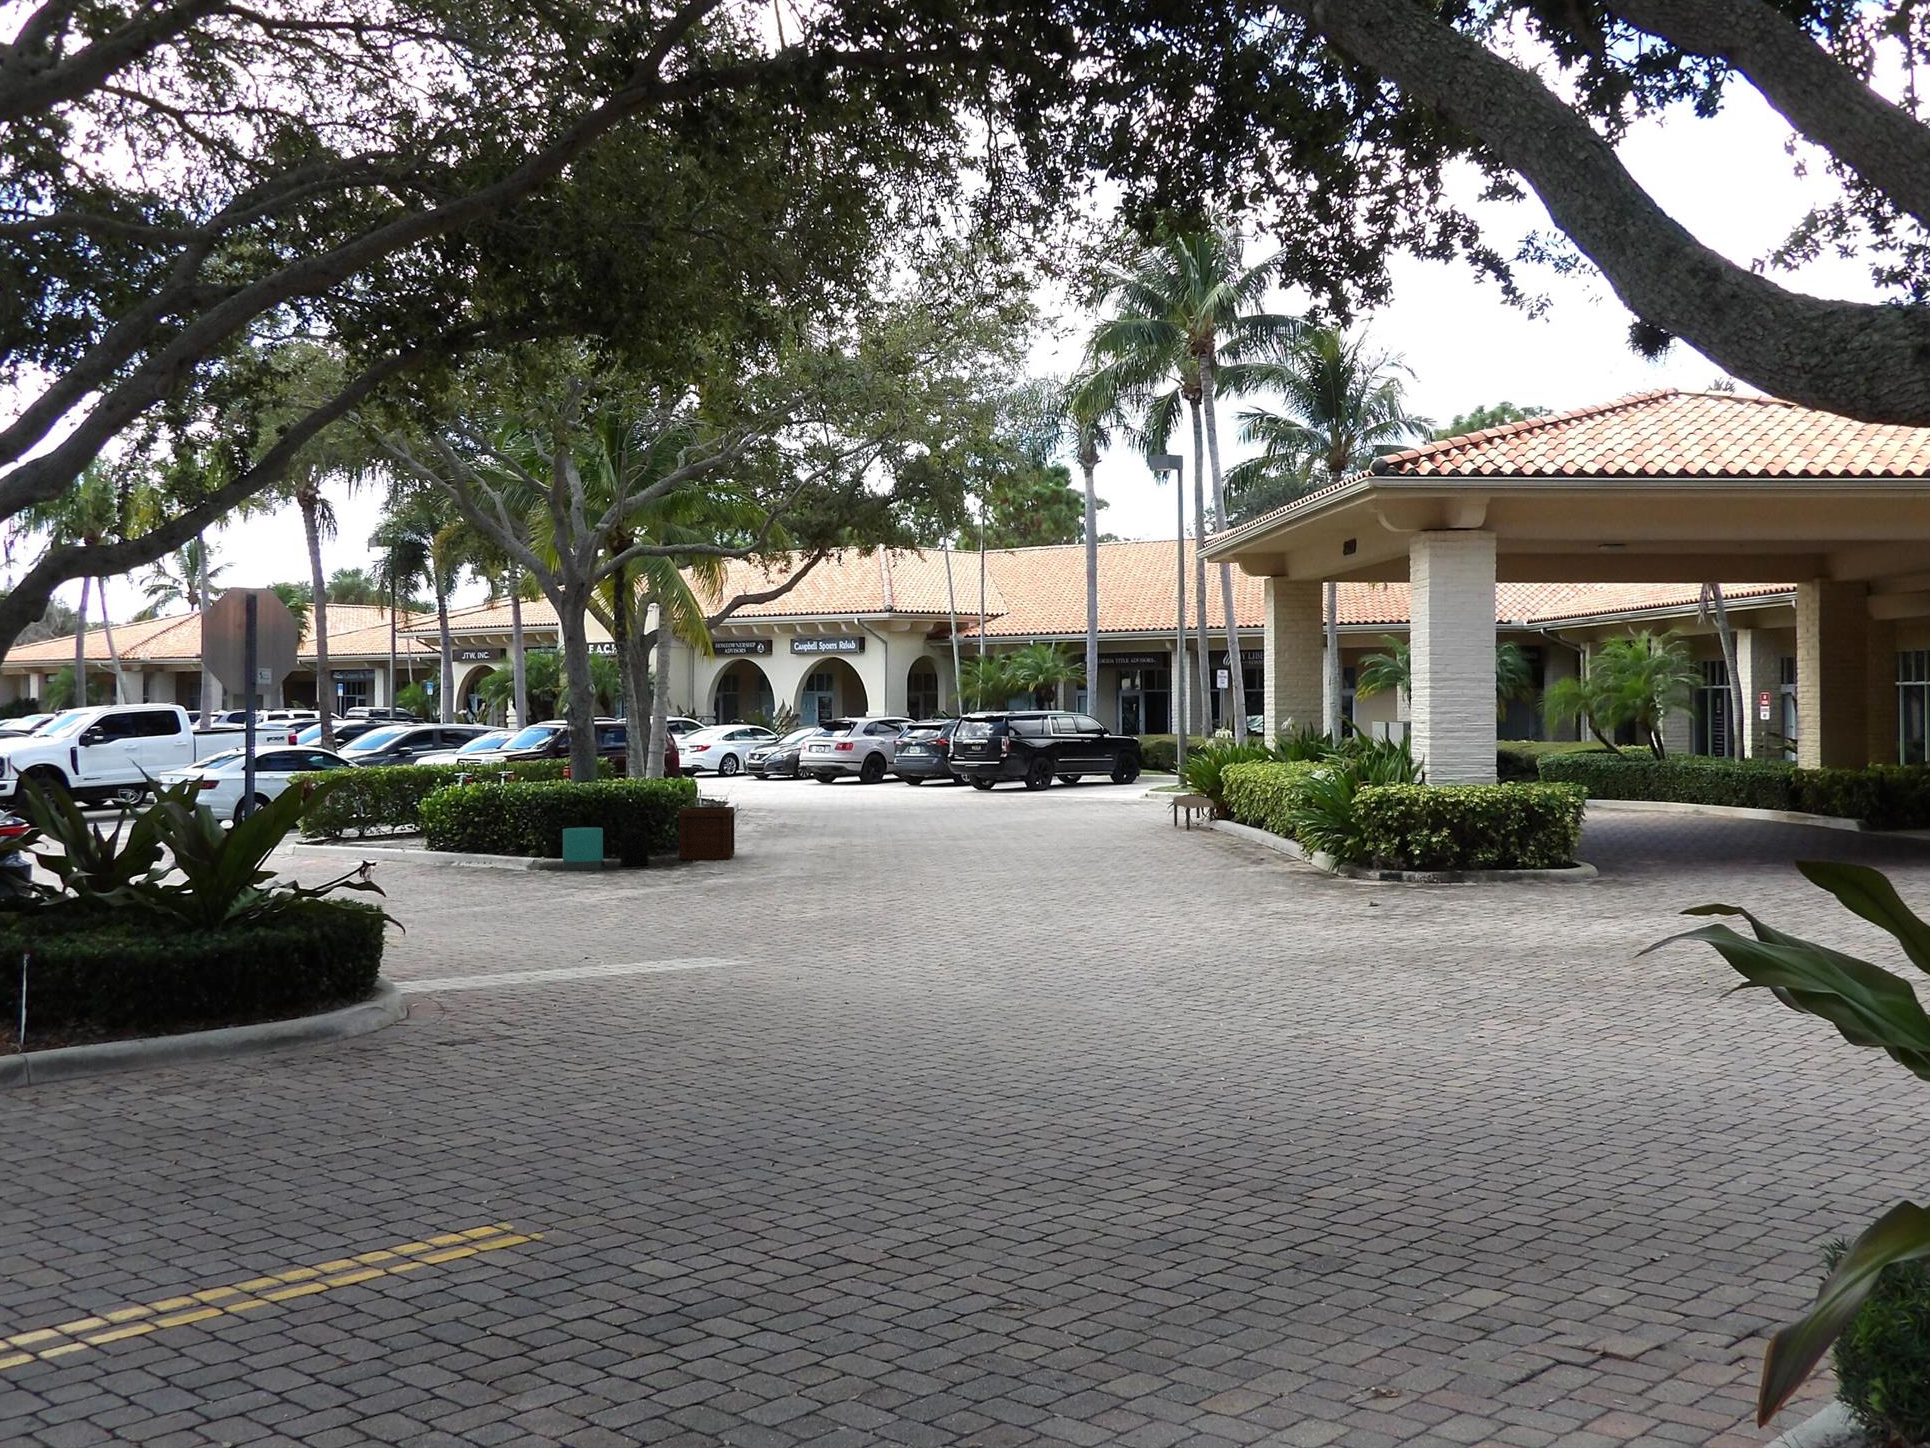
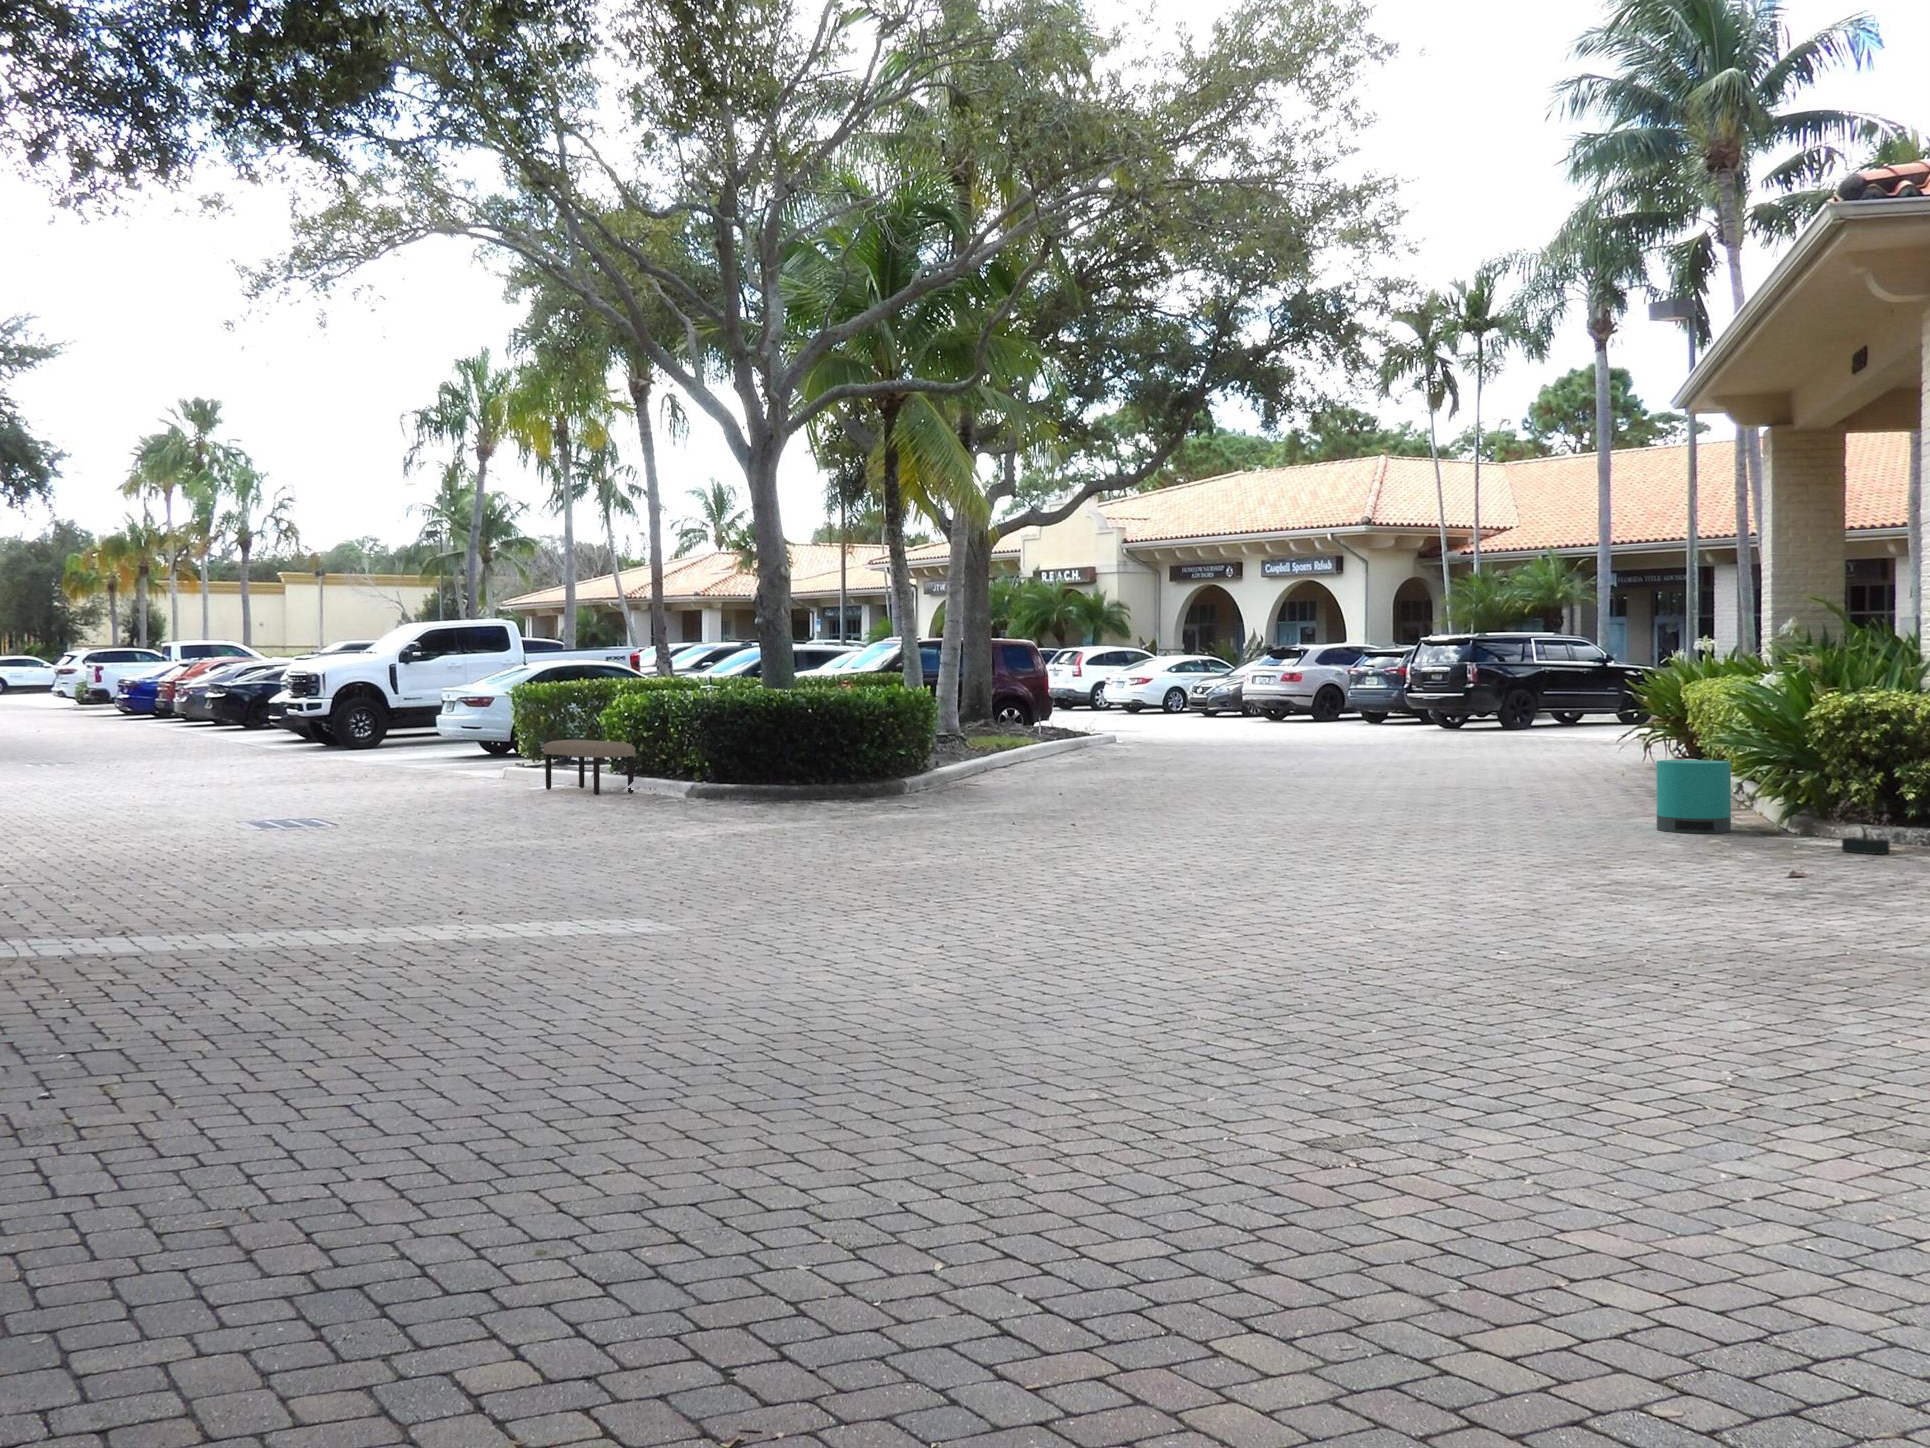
bench: present [1173,796,1214,830] -> present [544,740,636,795]
wooden crate: present [679,807,735,860] -> none [836,723,922,794]
backpack: present [620,826,649,866] -> none [741,745,781,798]
trash can: present [563,827,605,870] -> present [1656,760,1731,833]

